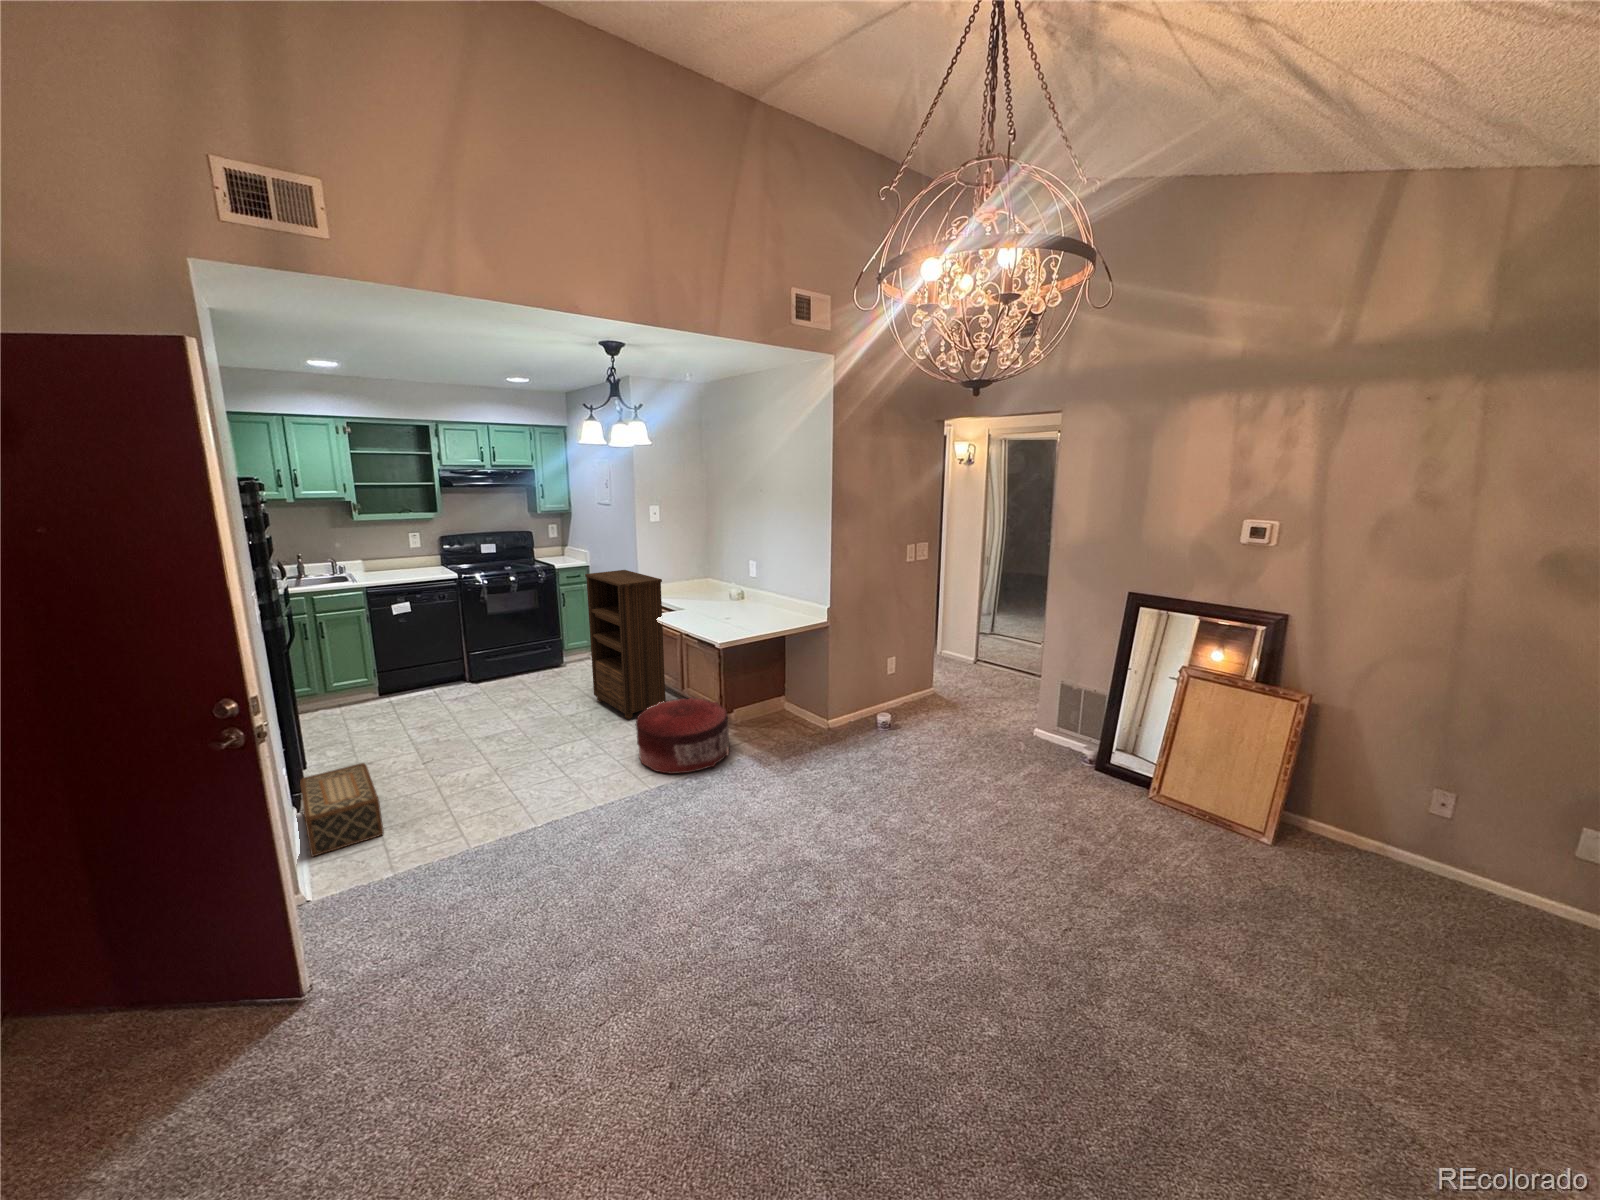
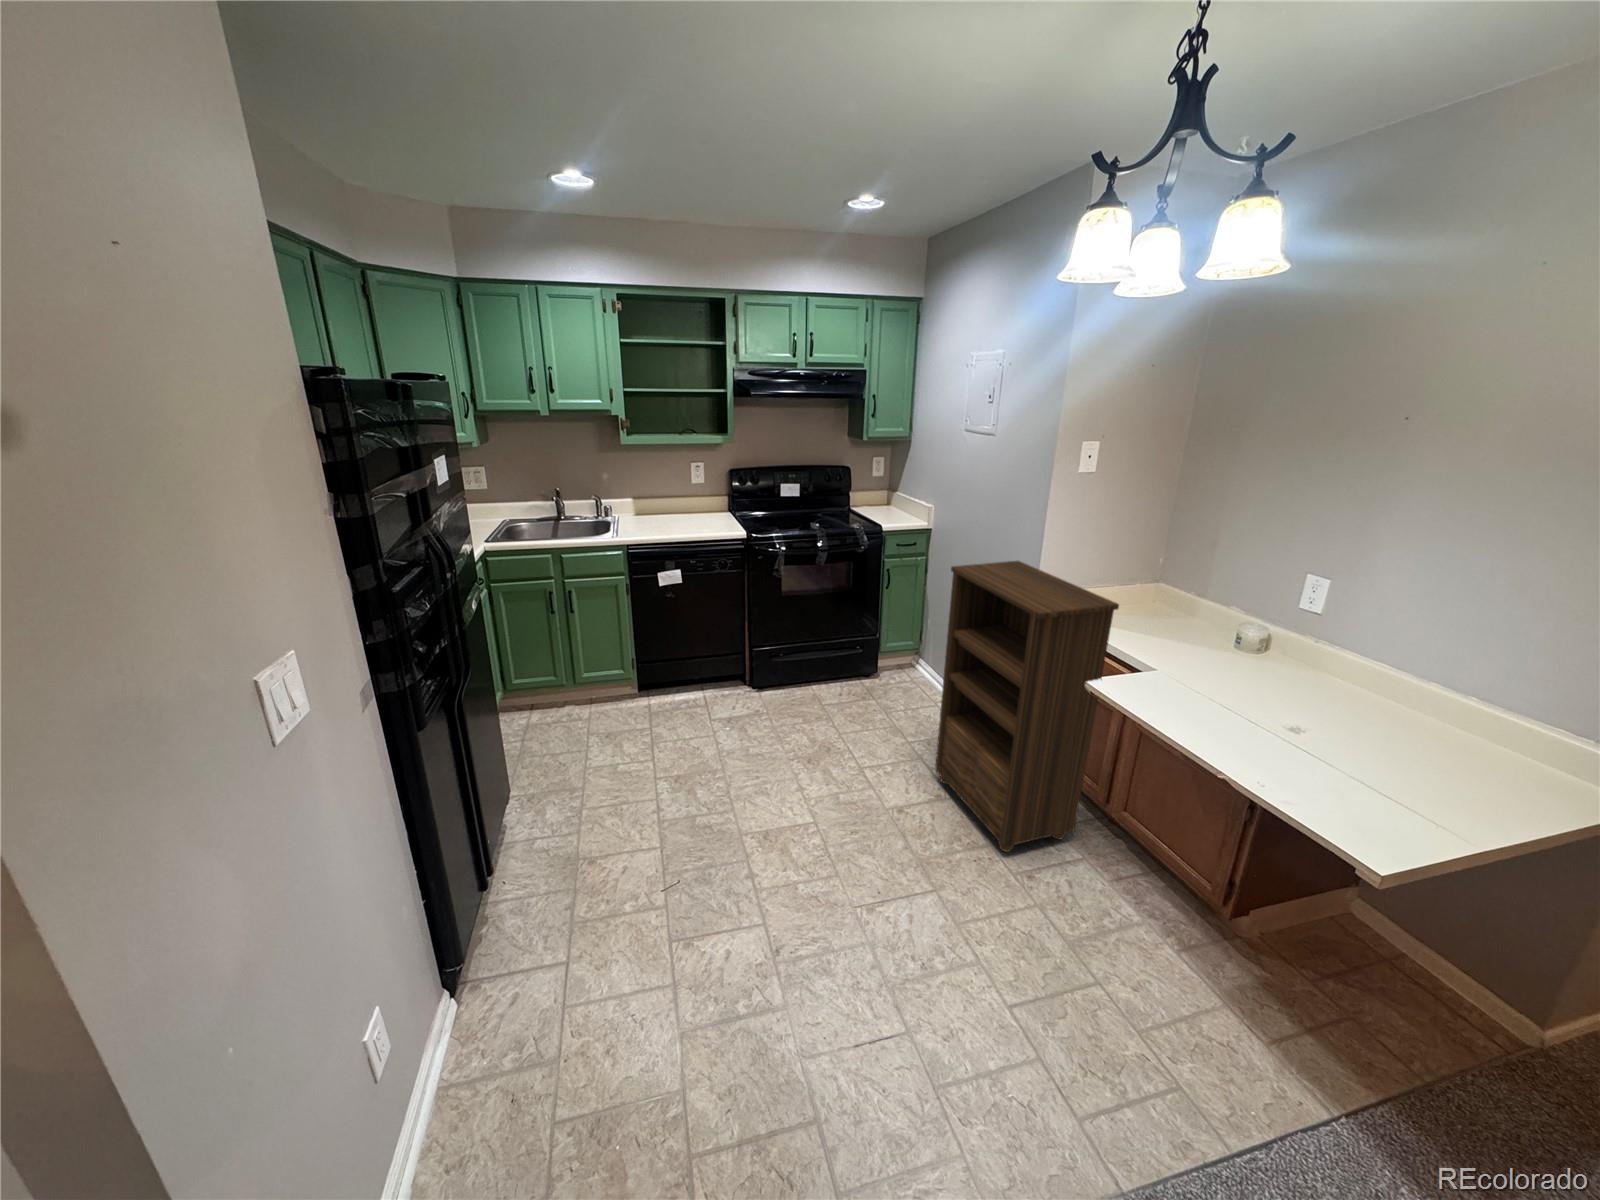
pouf: present [635,697,730,774] -> none [1056,878,1306,1132]
woven basket: present [300,763,384,857] -> none [430,910,579,1159]

